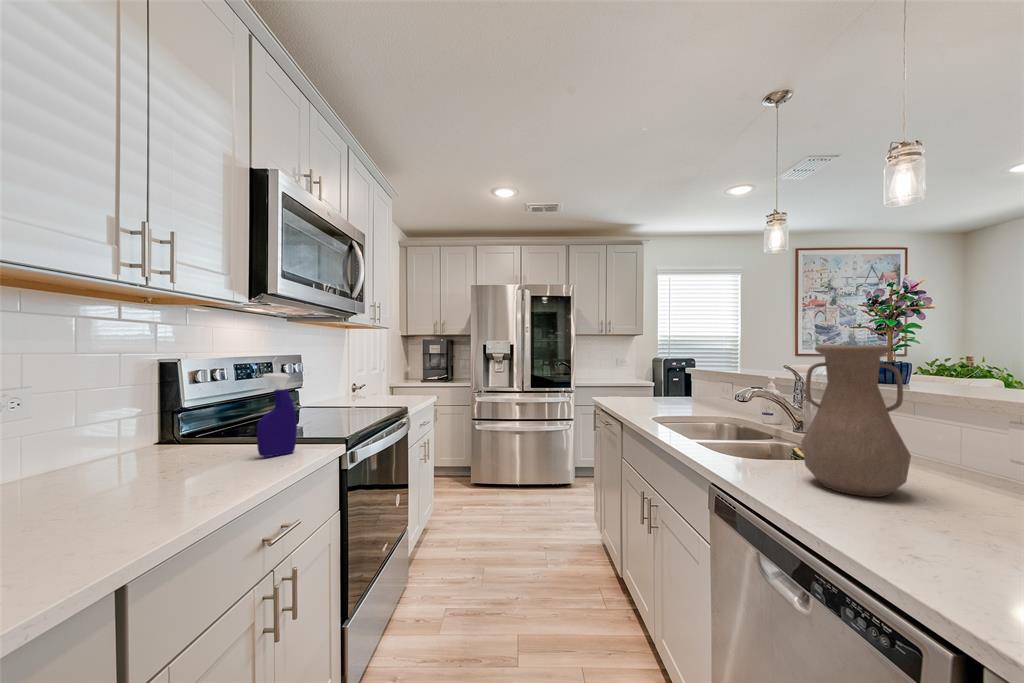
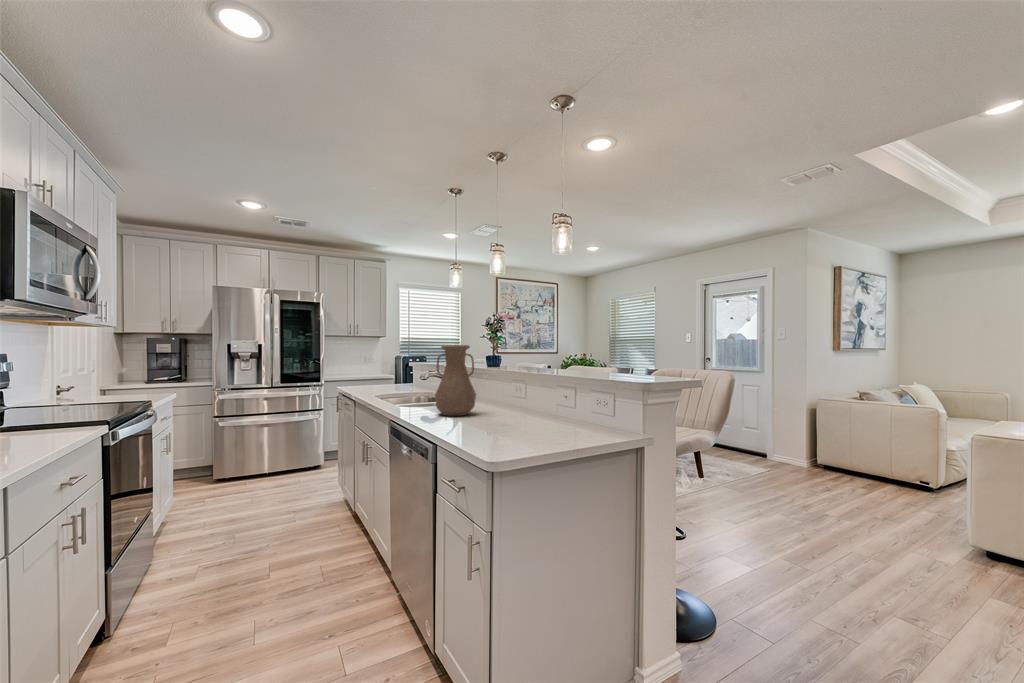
spray bottle: present [257,373,297,457] -> none [23,369,63,437]

